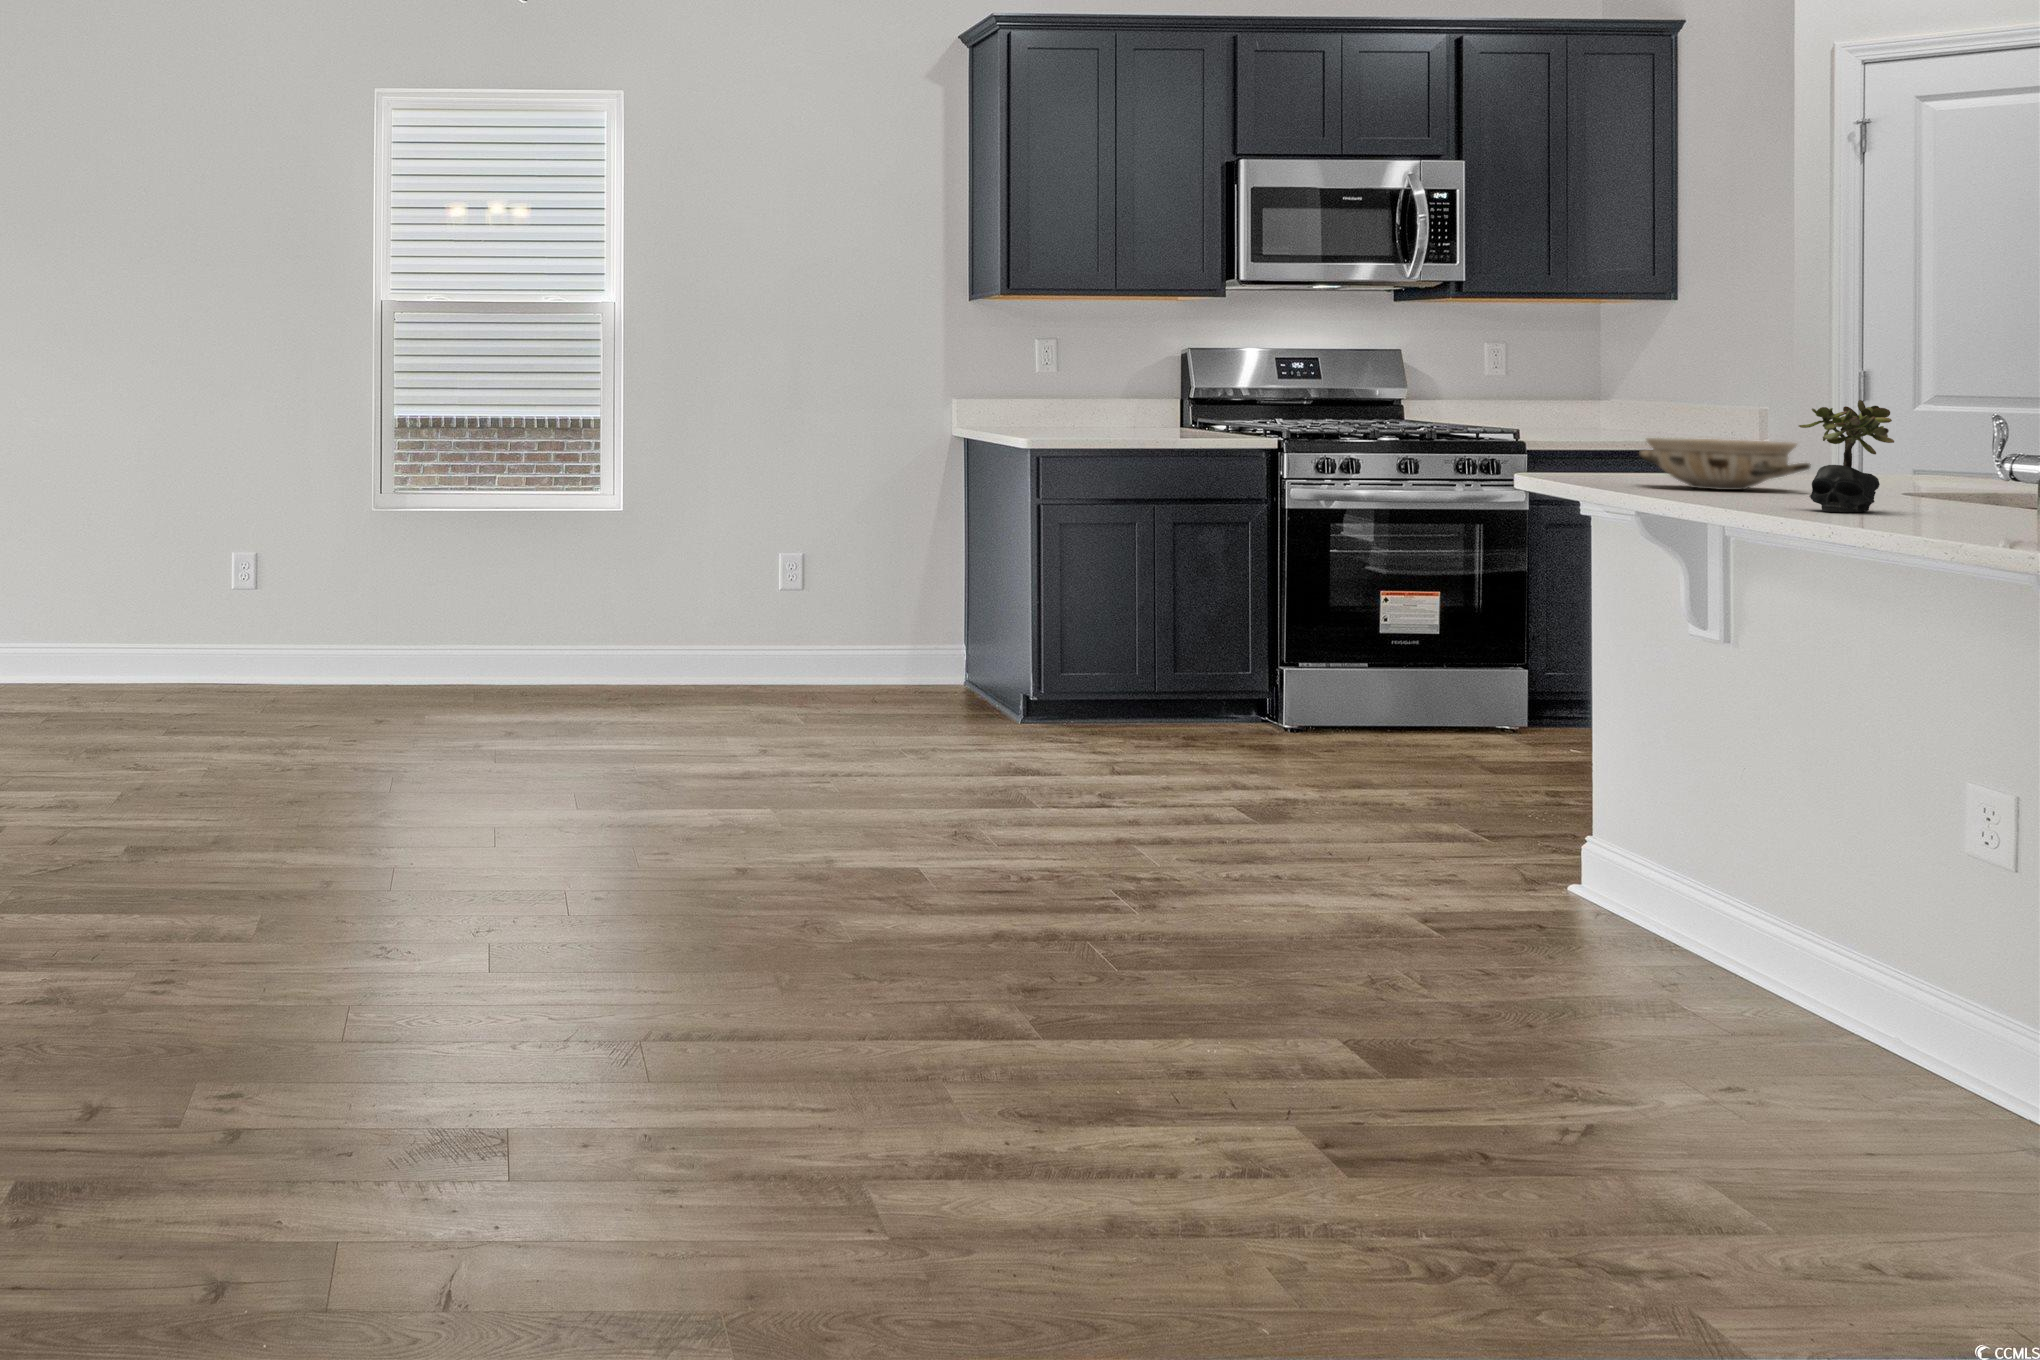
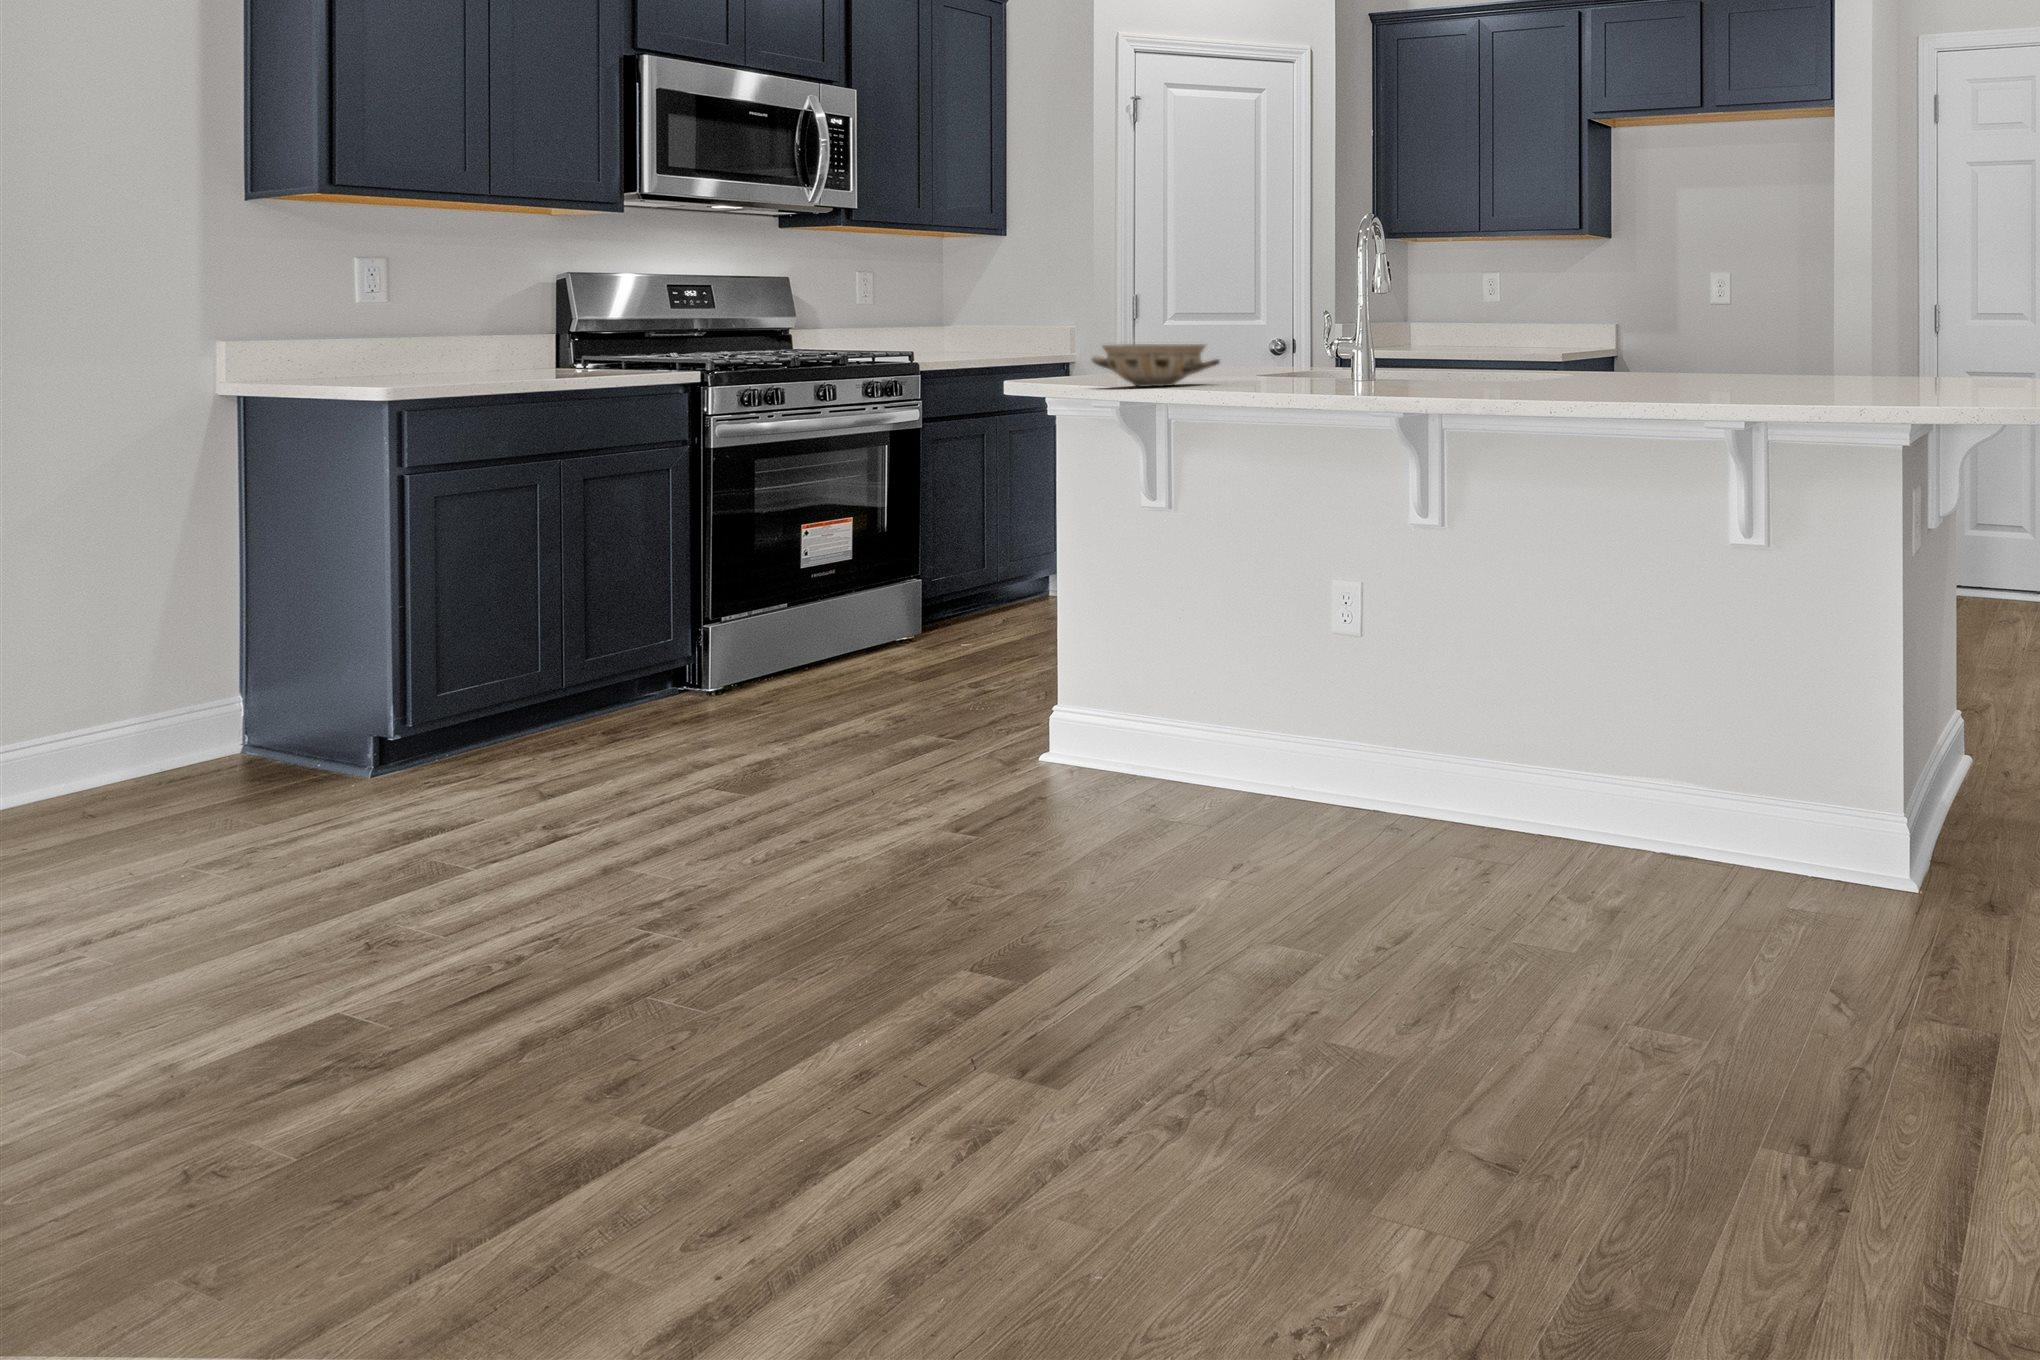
succulent plant: present [1799,400,1894,512] -> none [1259,300,1321,390]

